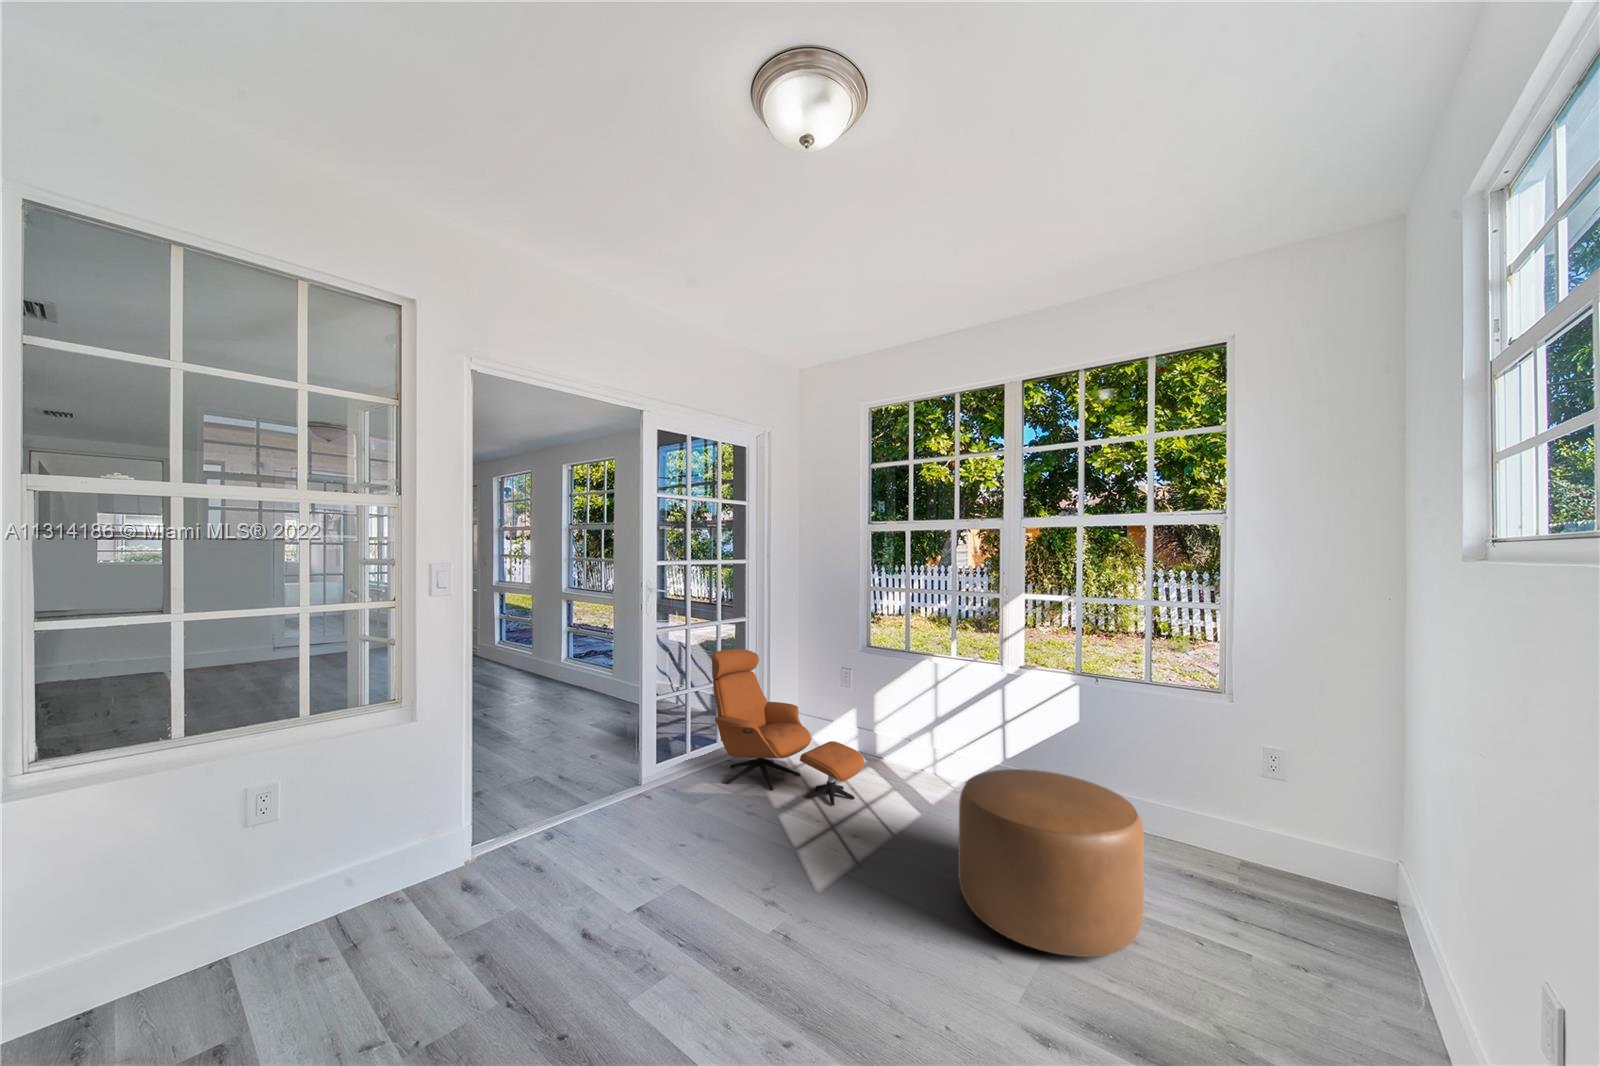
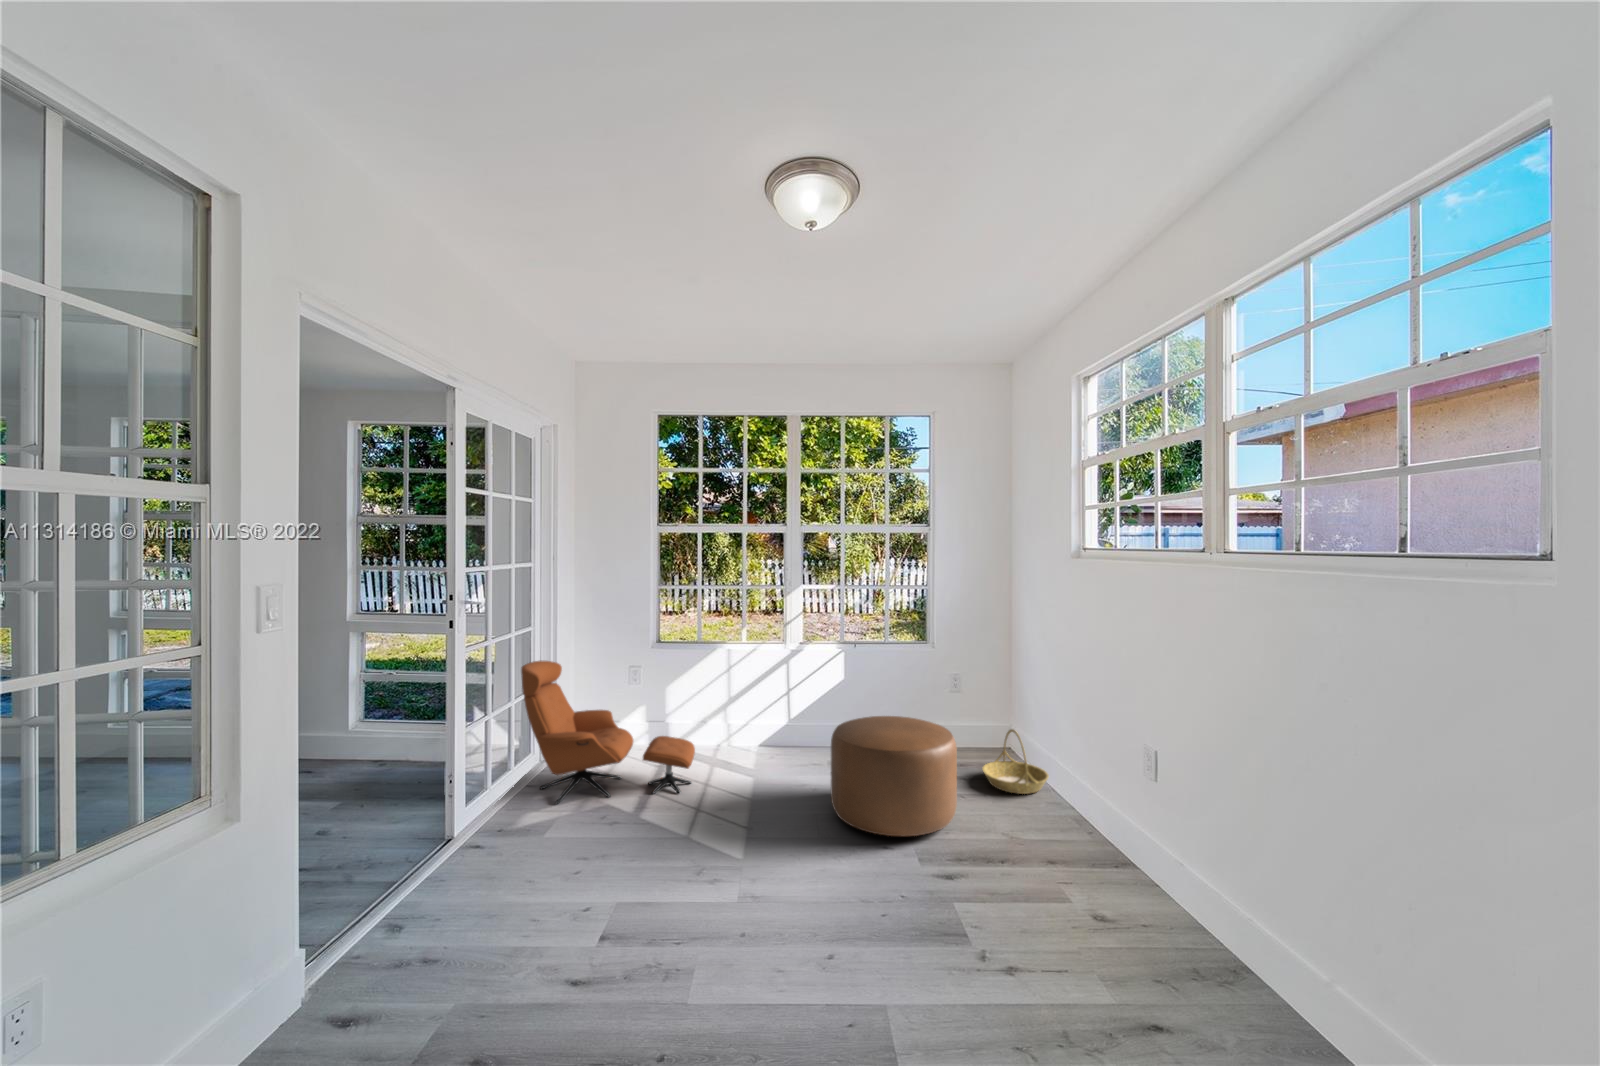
basket: none [1243,847,1379,967] -> present [982,729,1049,794]

